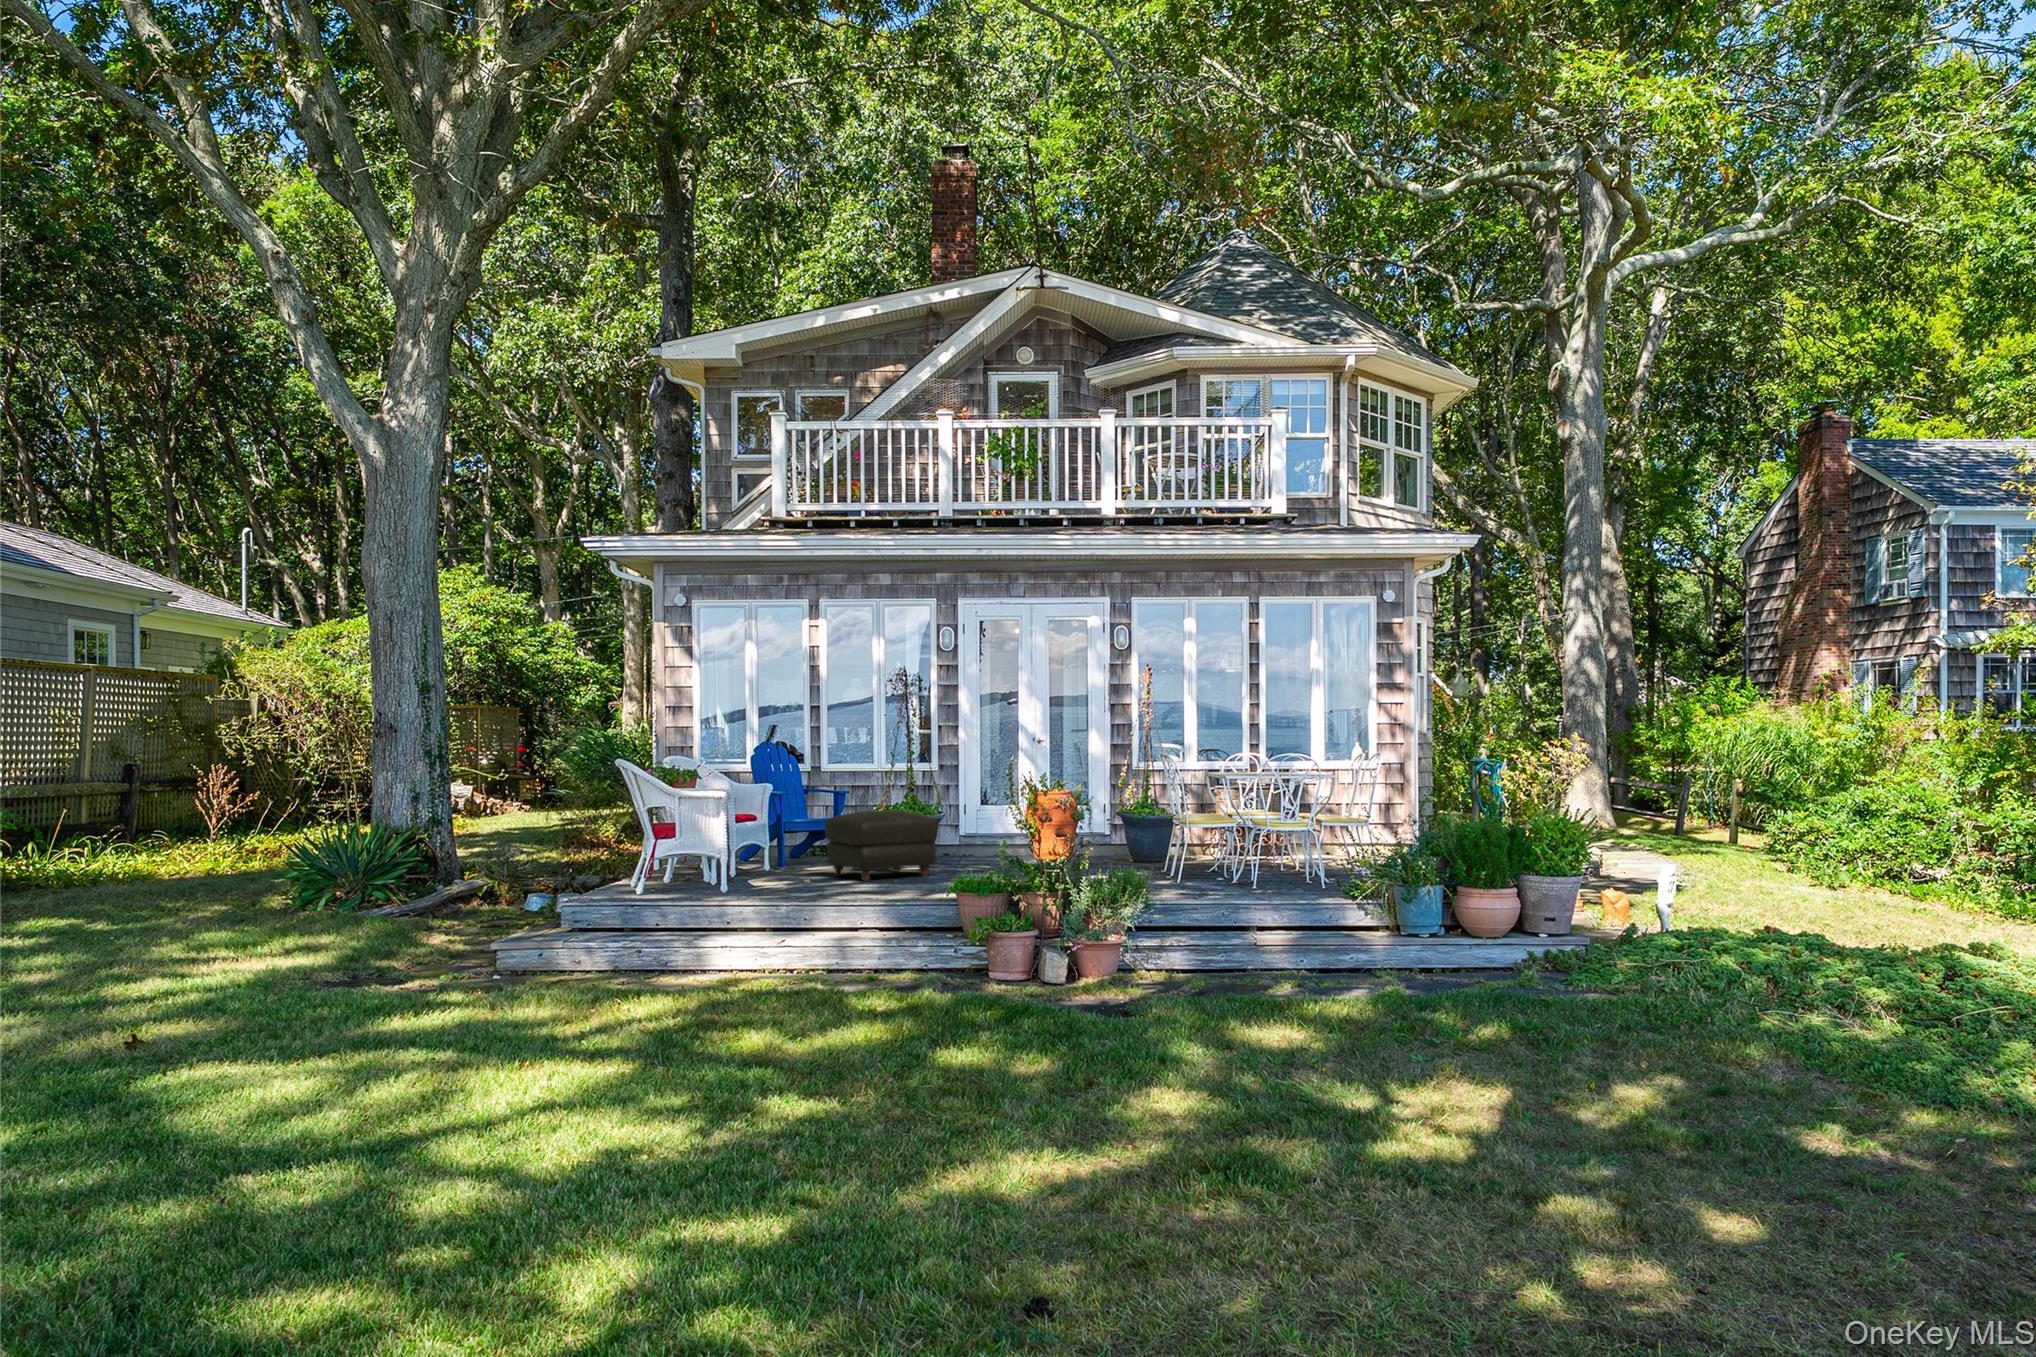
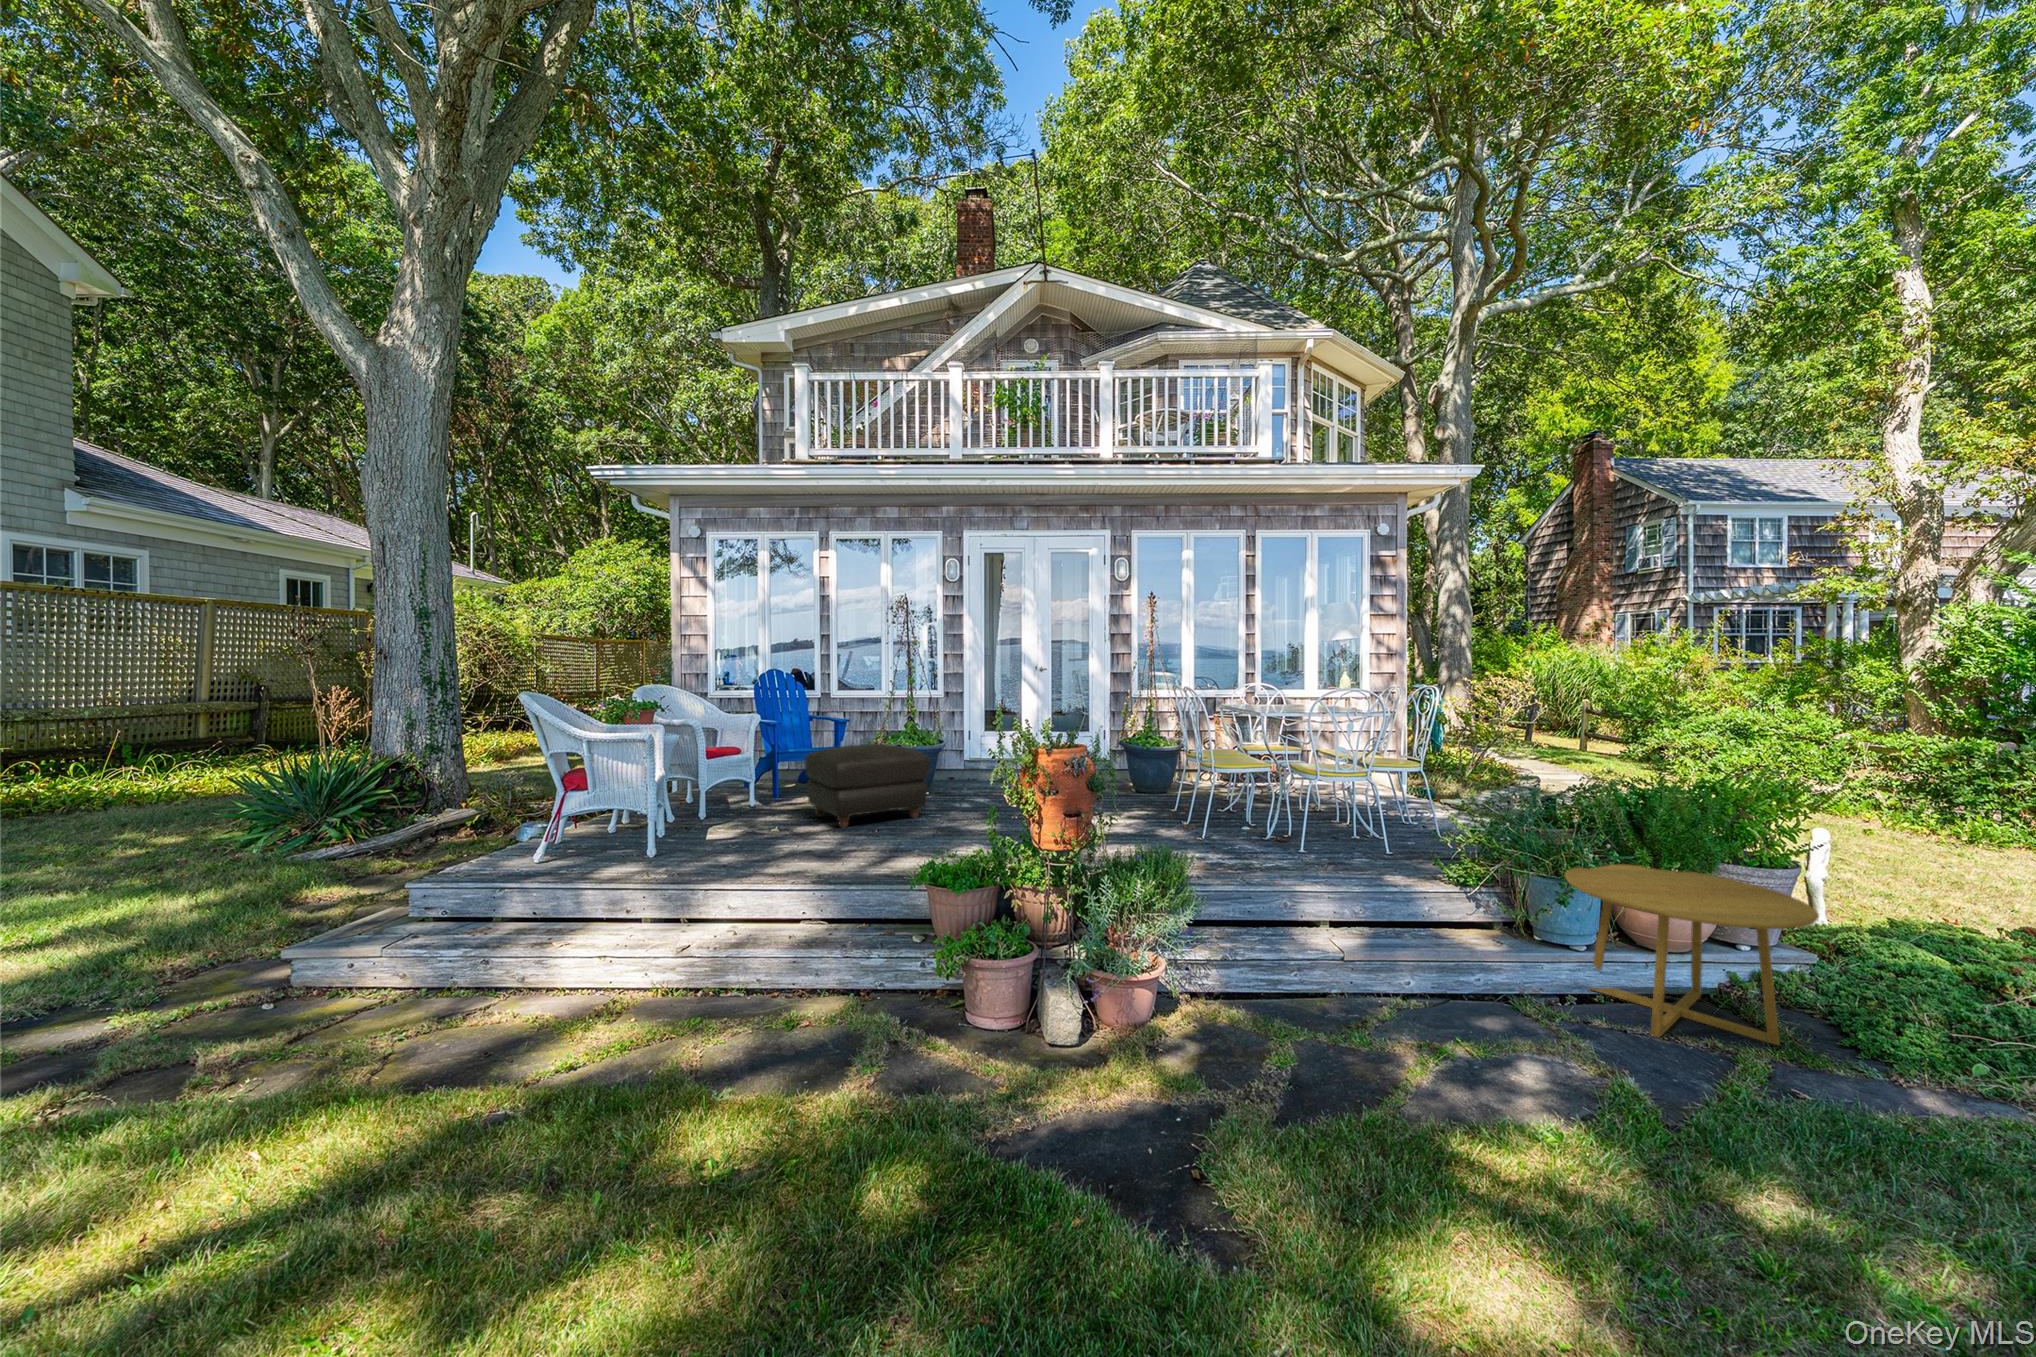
round table: none [1398,876,1532,975] -> present [1564,864,1819,1045]

